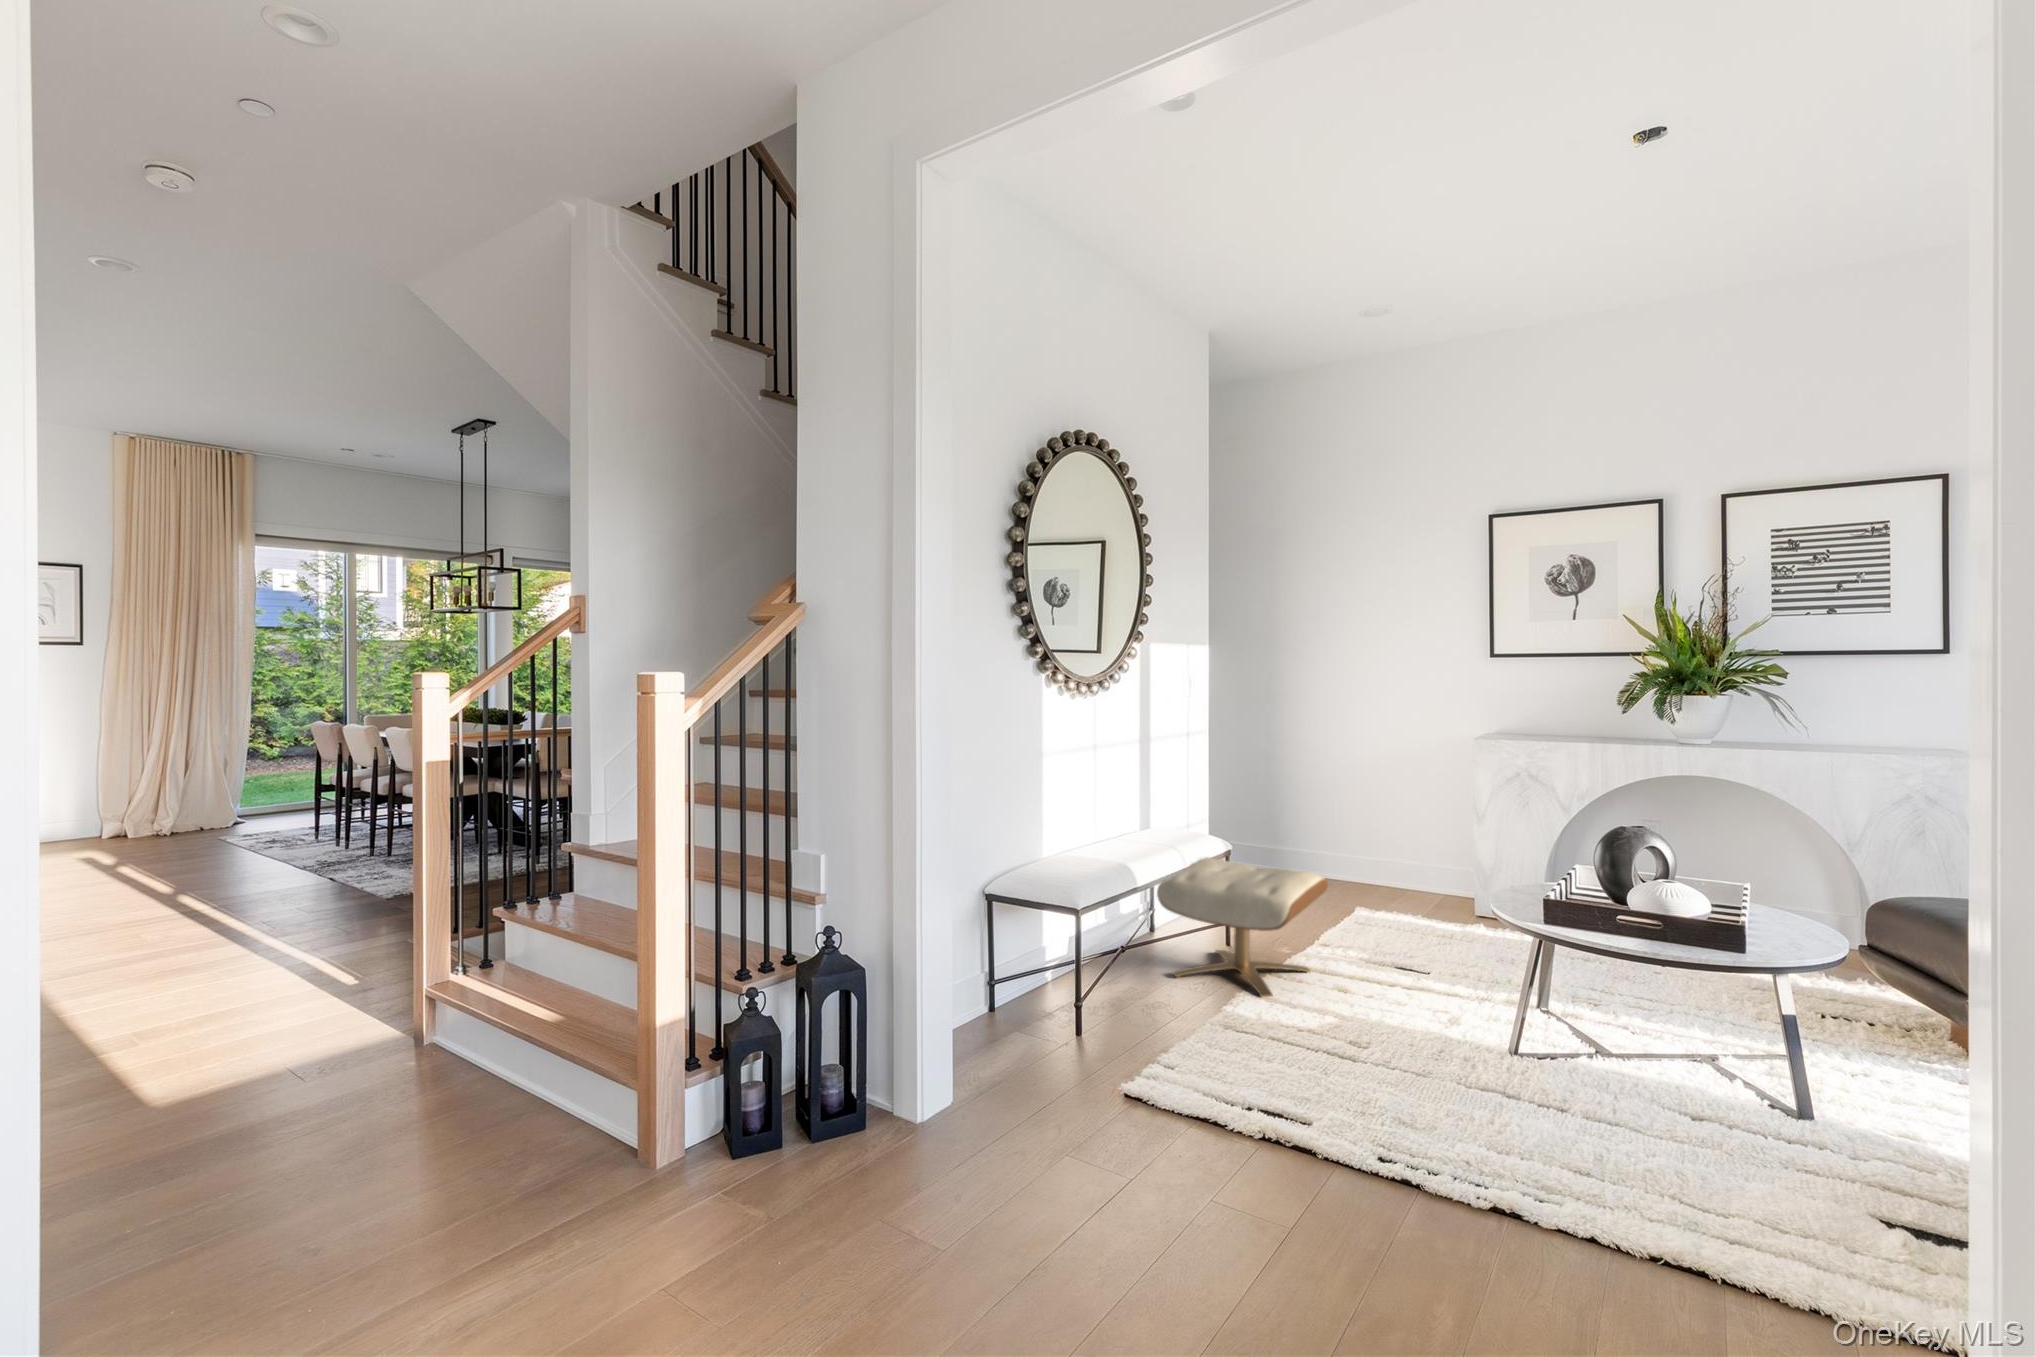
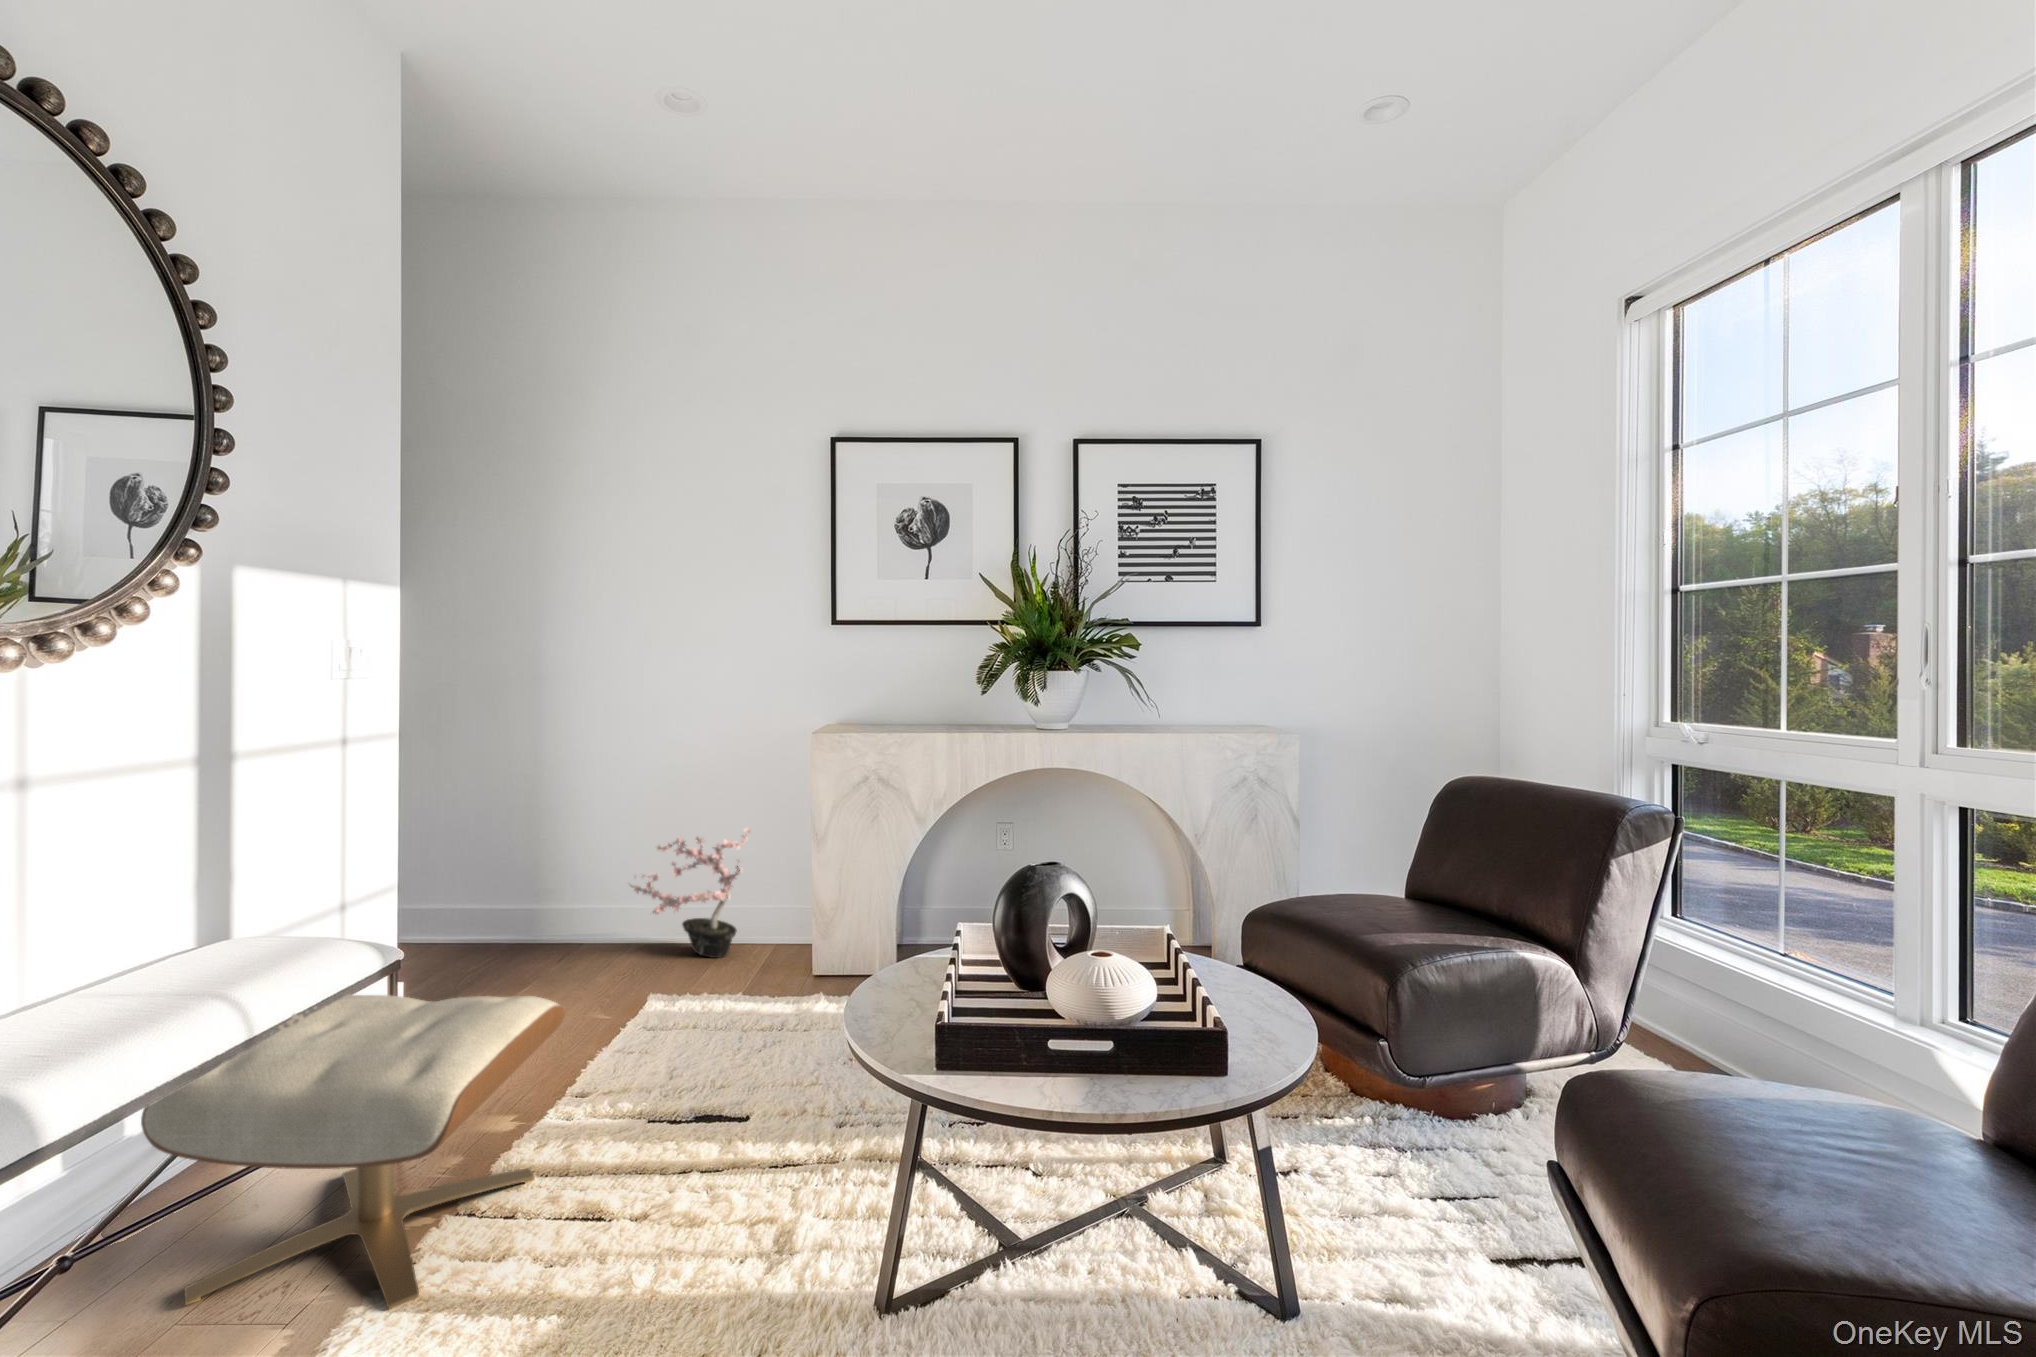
potted plant: none [1328,803,1424,898] -> present [630,828,751,958]

